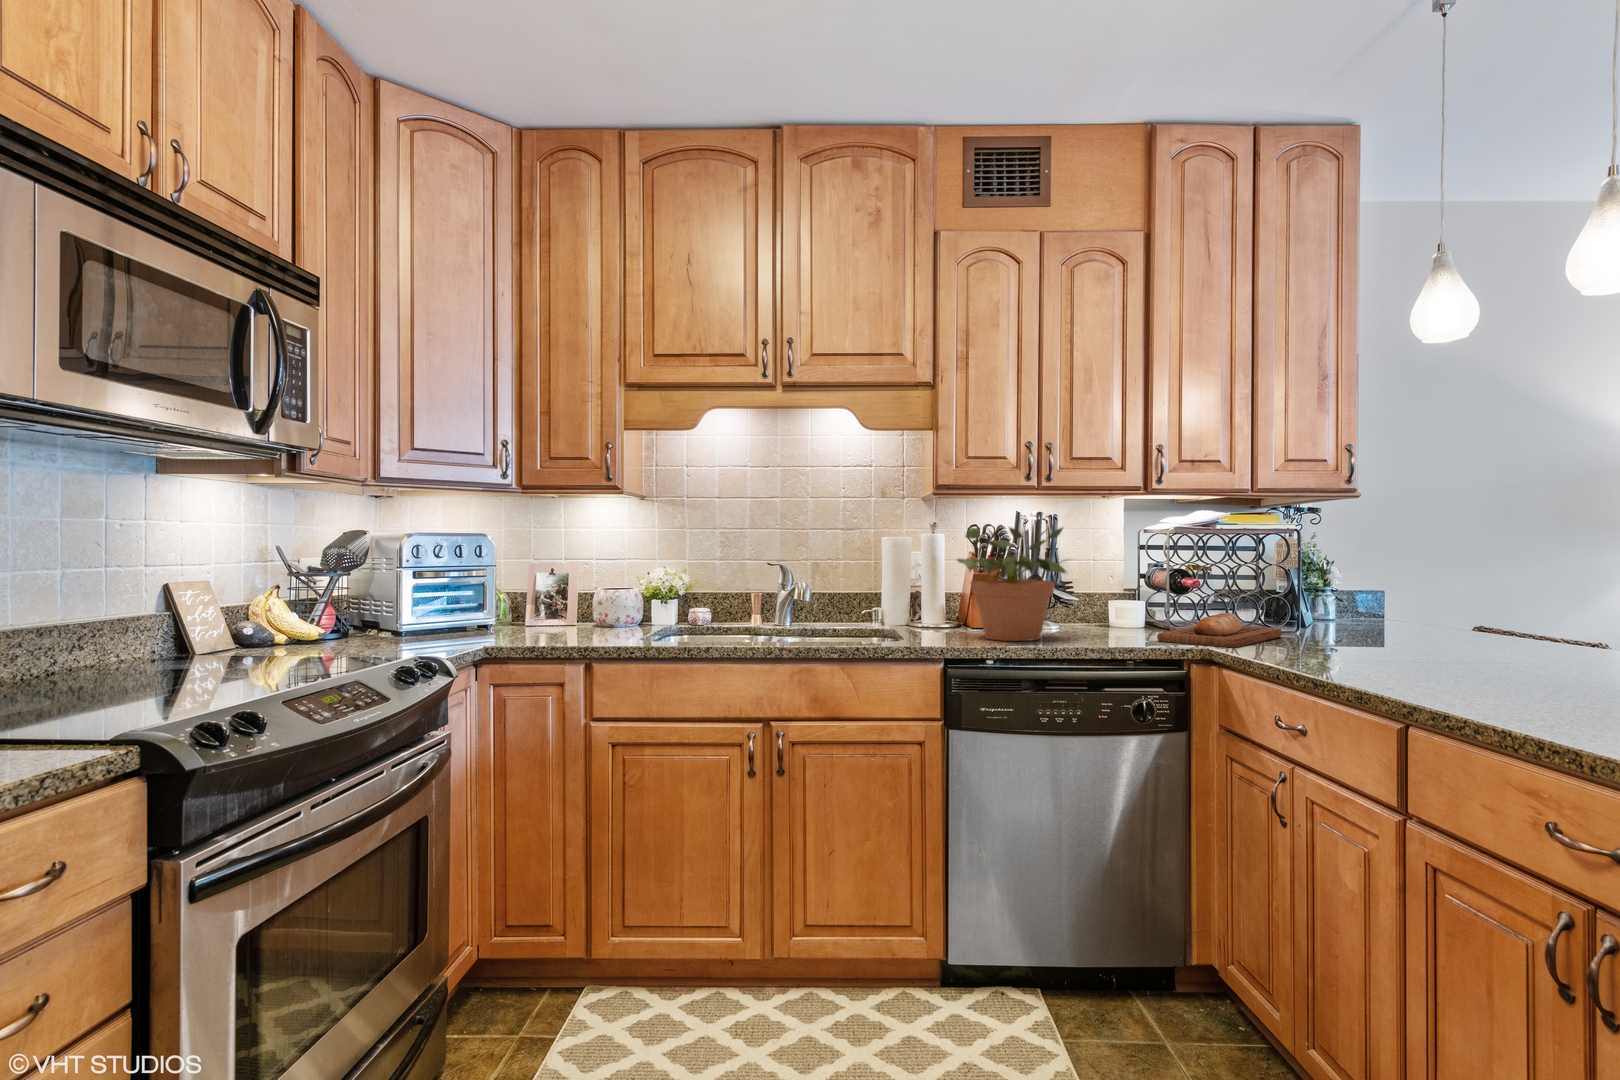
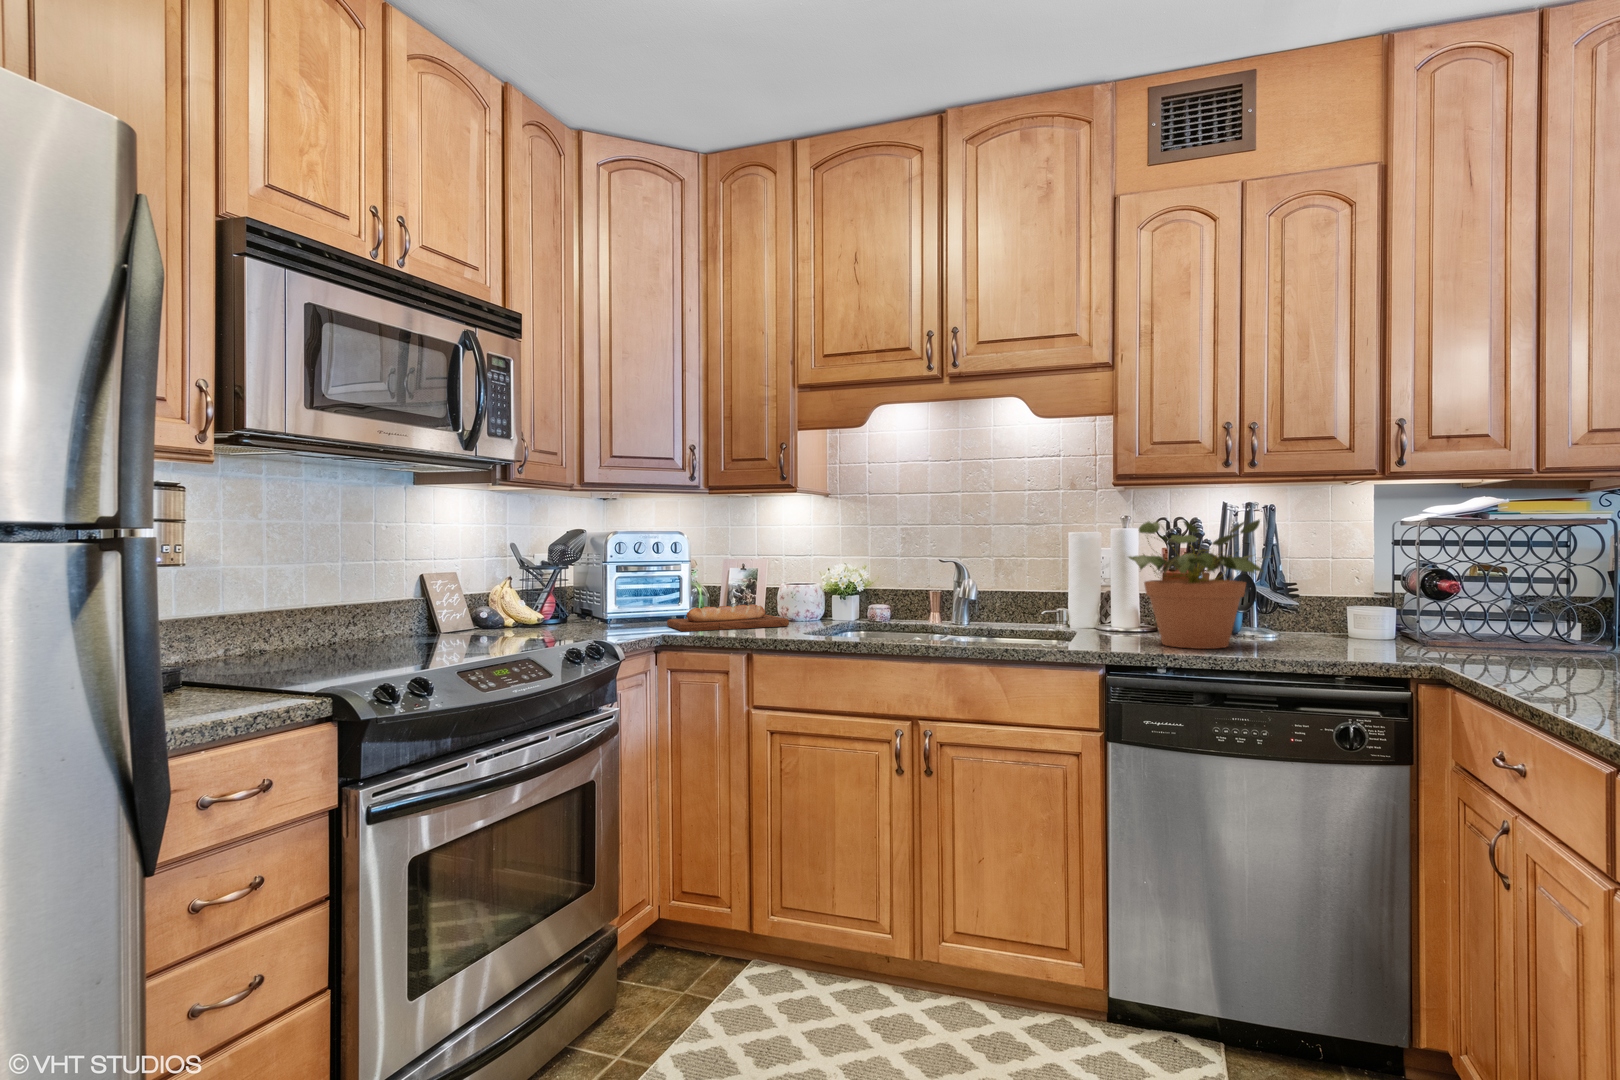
bread loaf: present [1157,613,1282,648] -> present [667,604,789,632]

